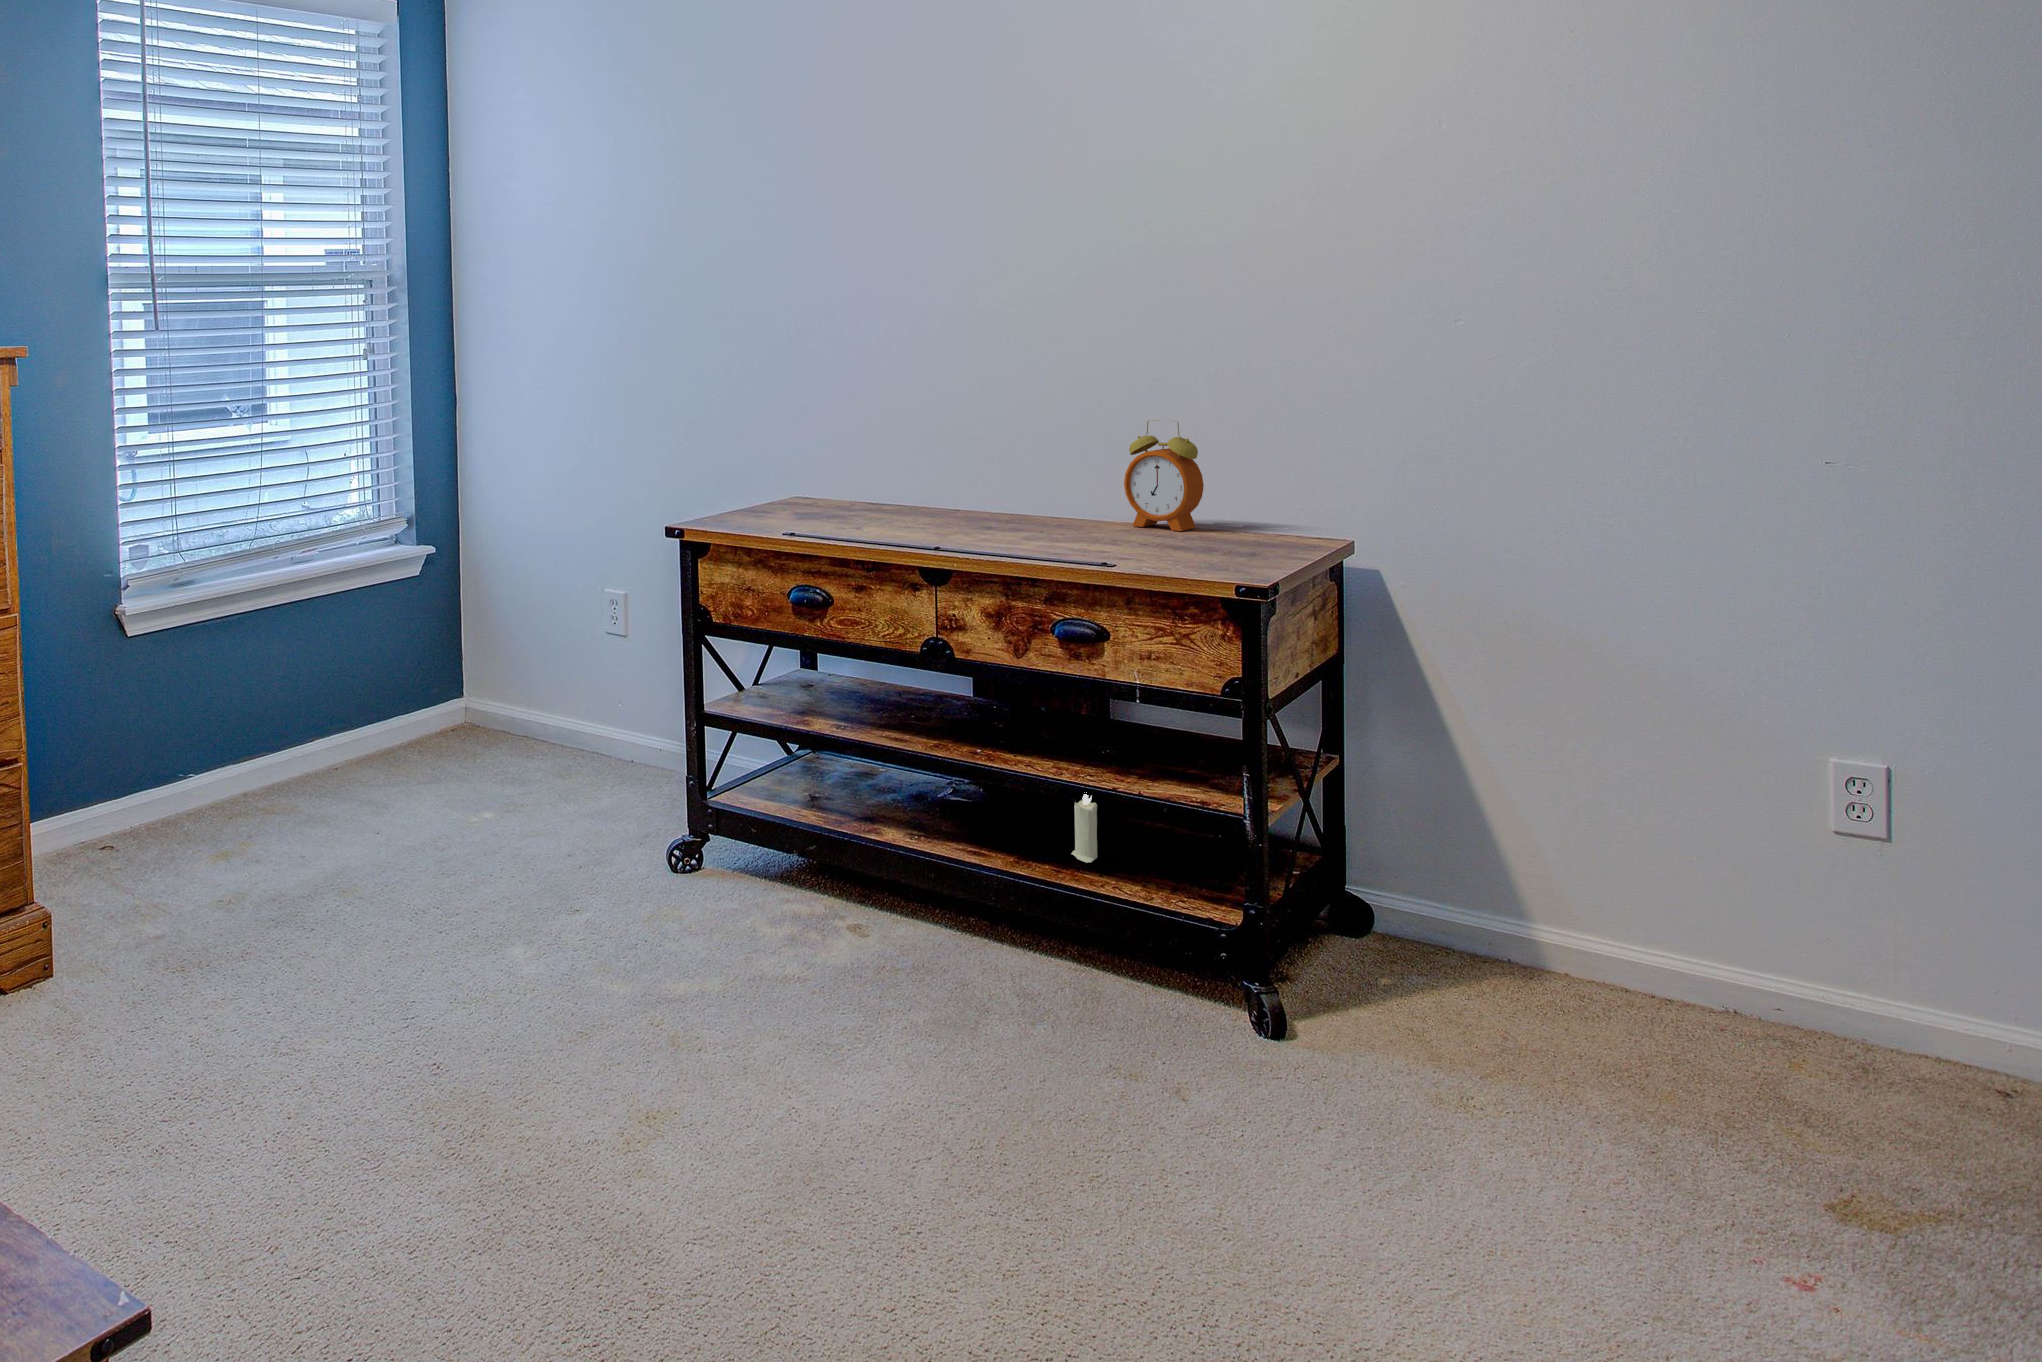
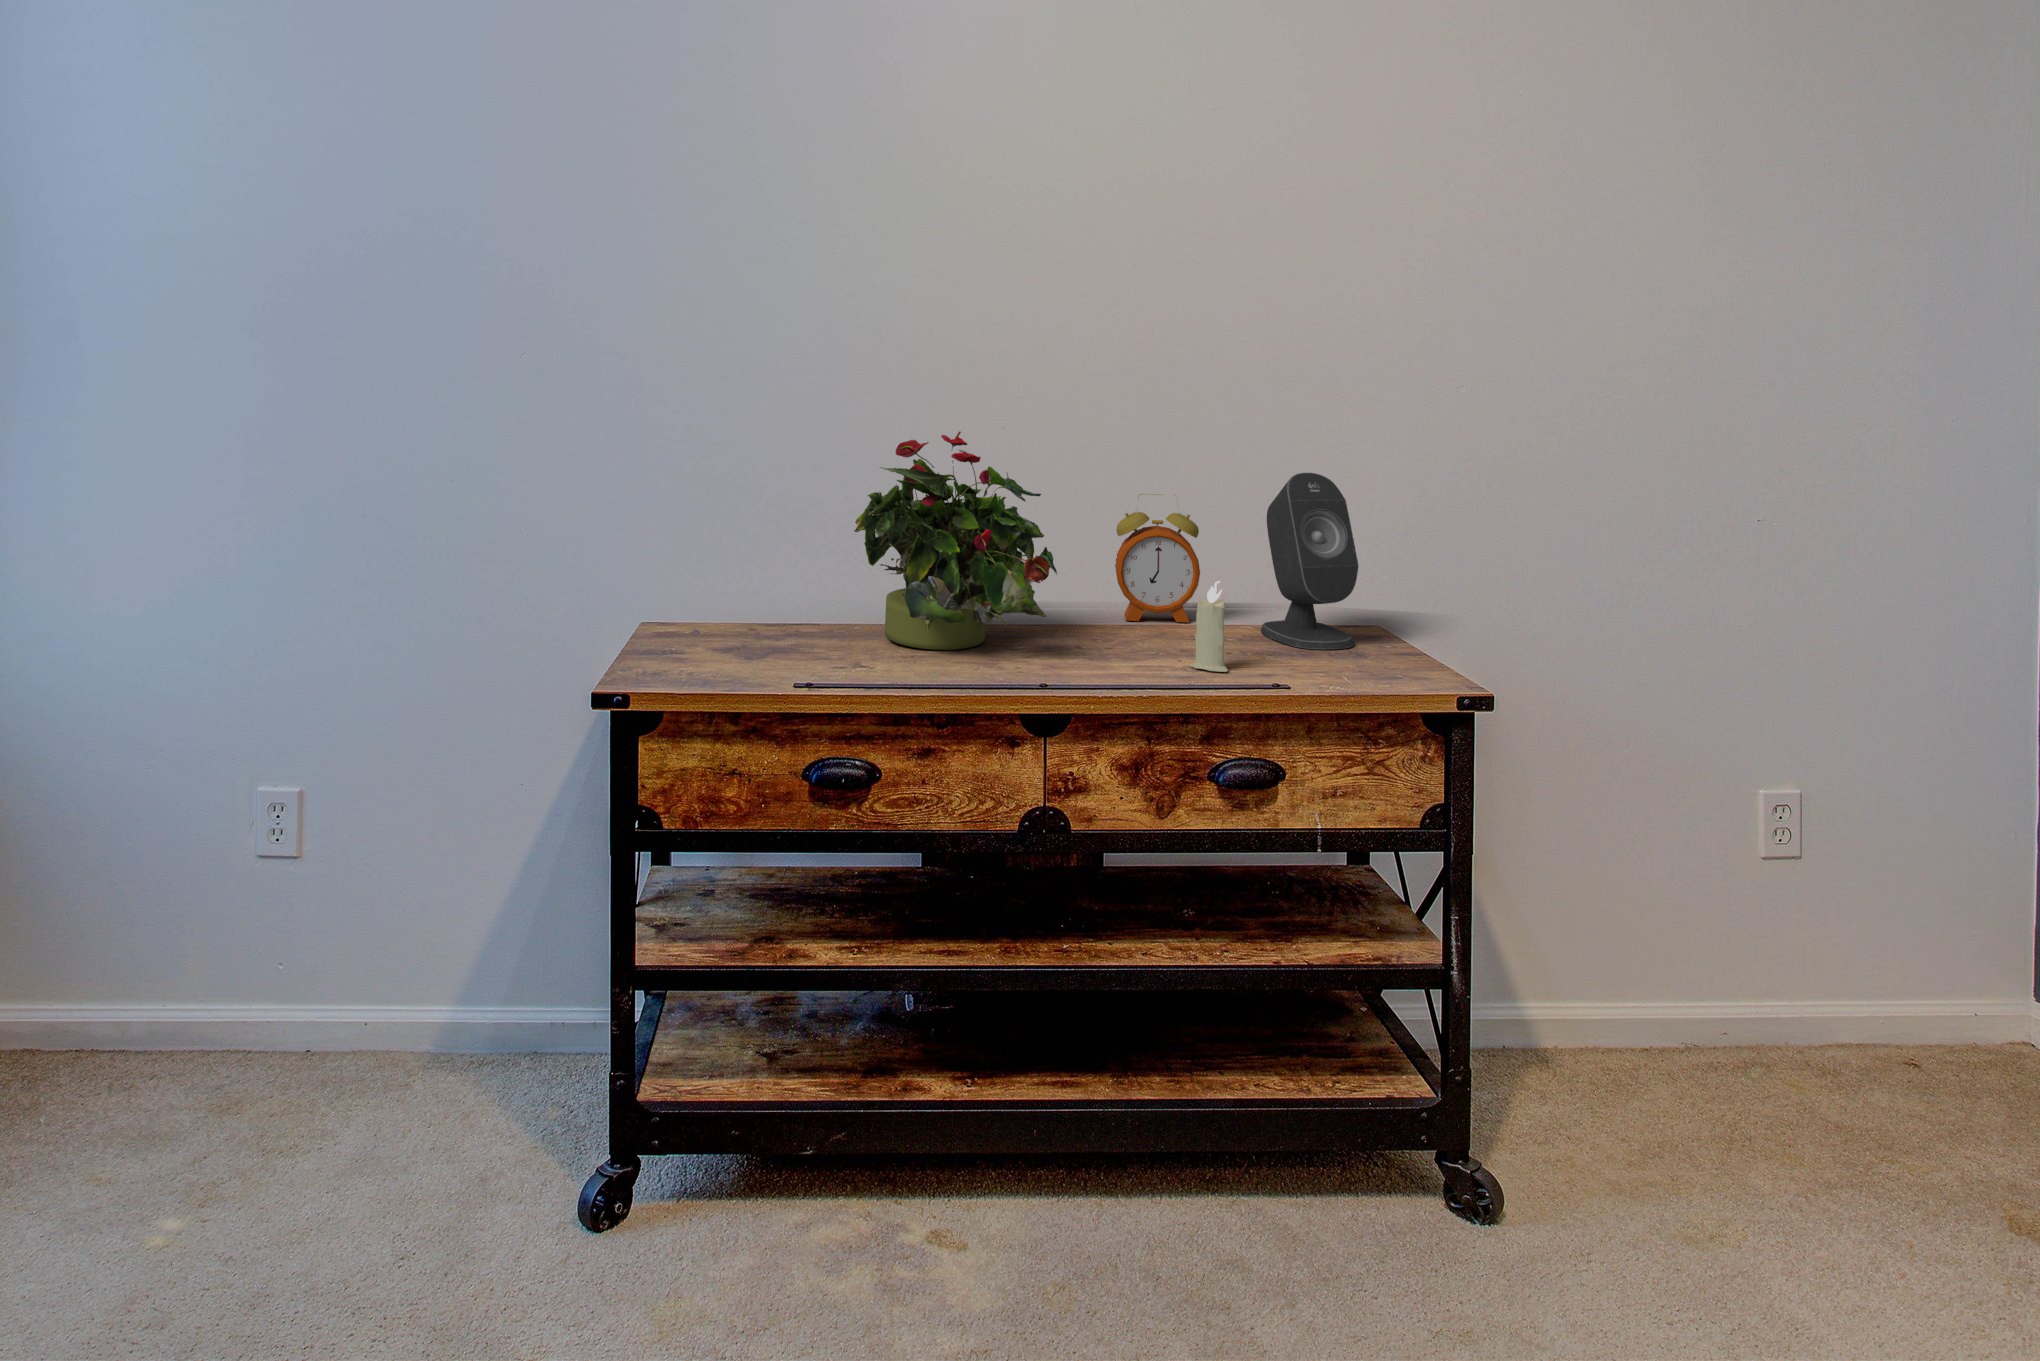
potted plant: none [867,364,1038,528] -> present [854,431,1057,650]
speaker: none [1210,402,1284,555] -> present [1261,473,1359,649]
candle: present [1071,792,1098,863] -> present [1190,581,1228,672]

